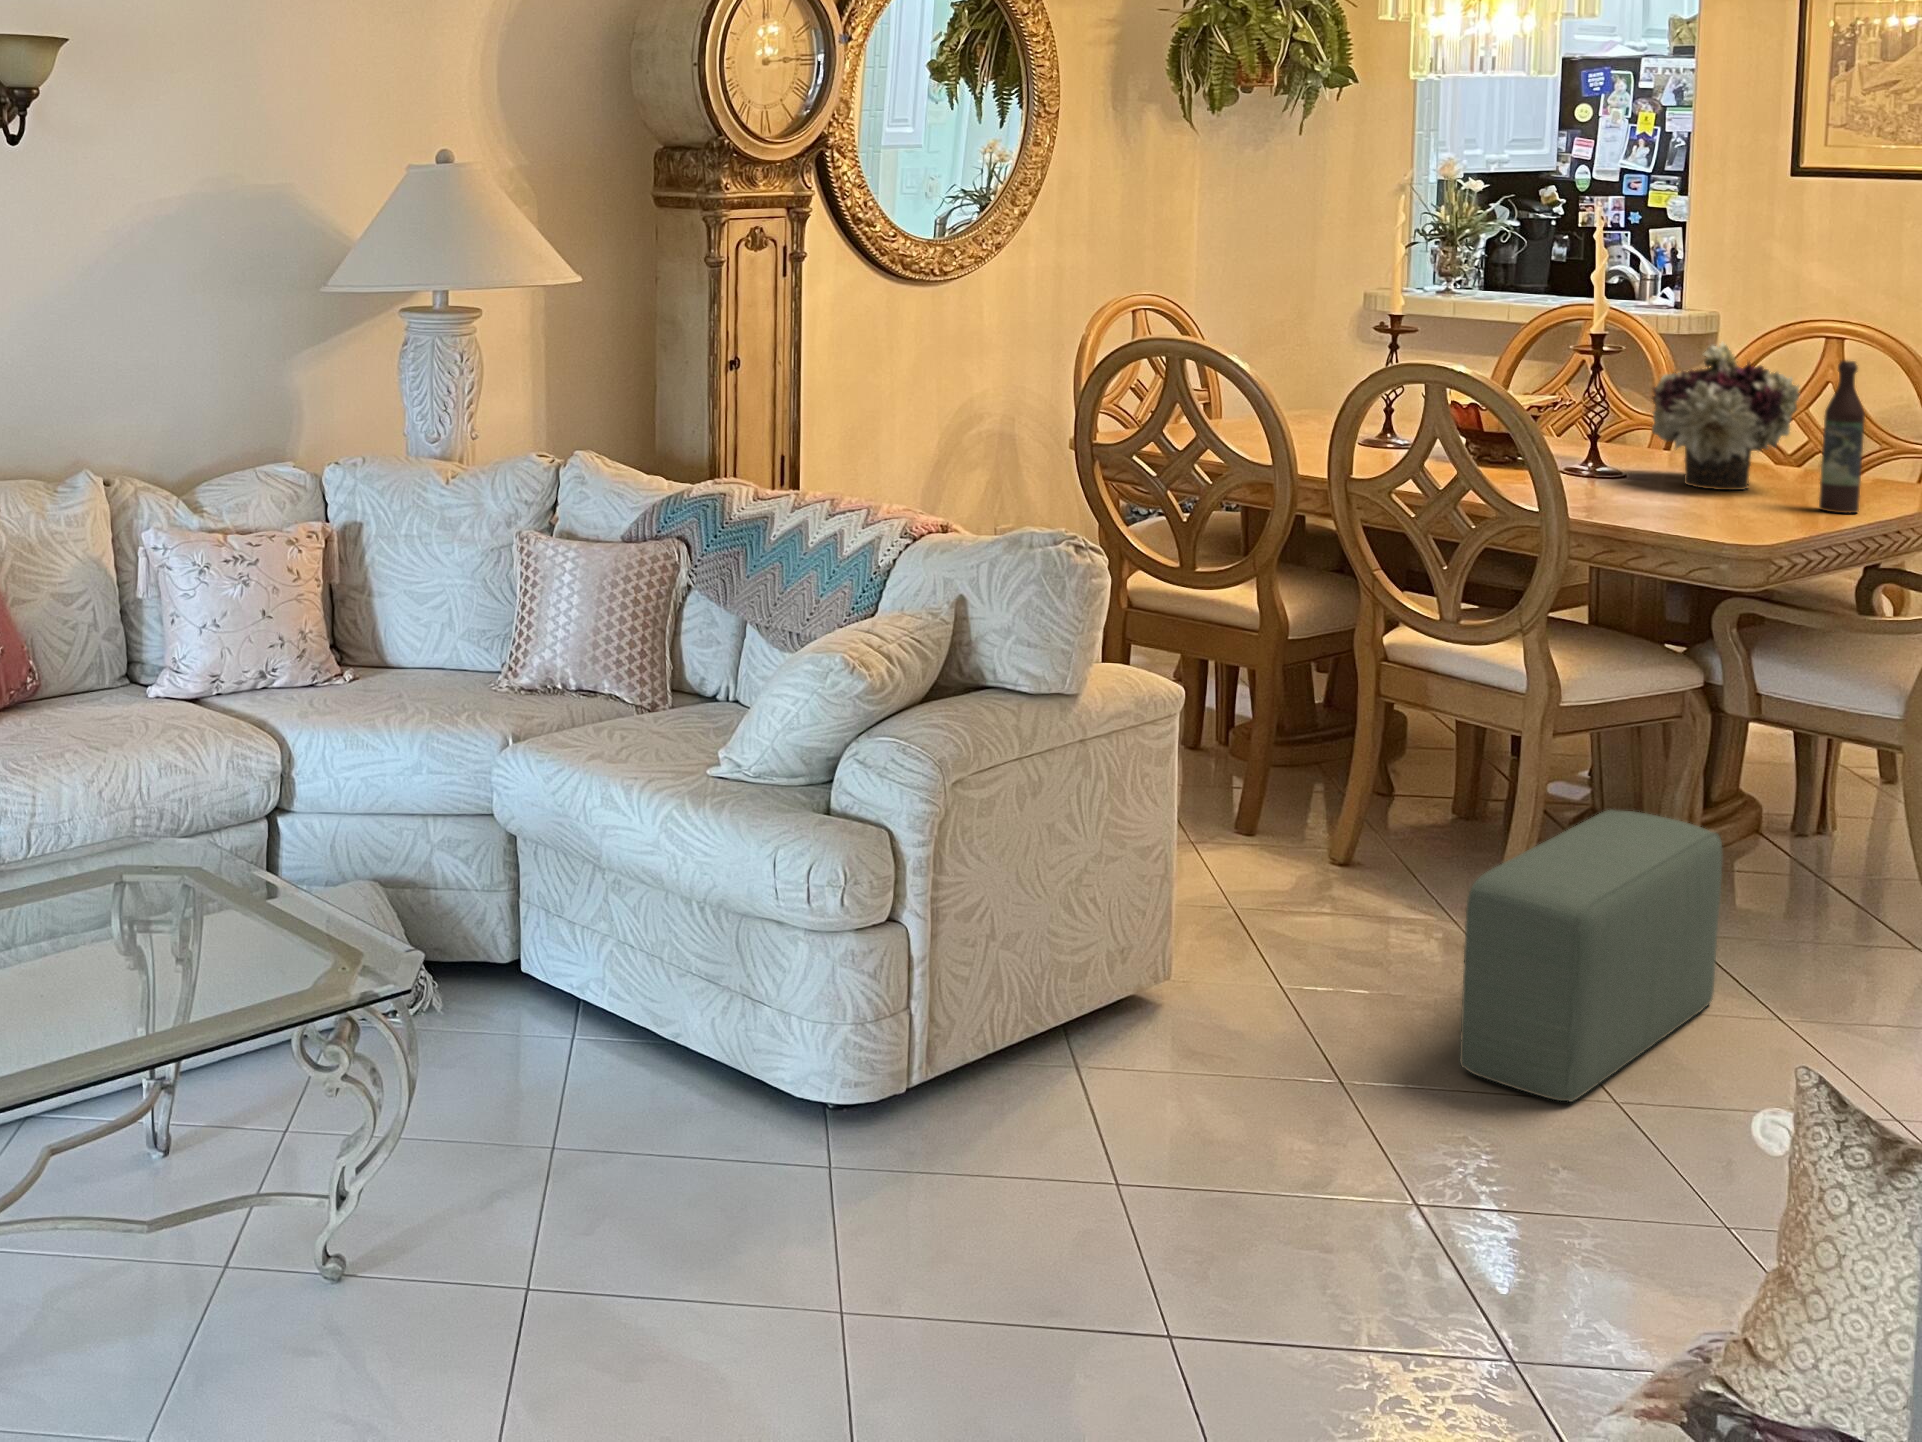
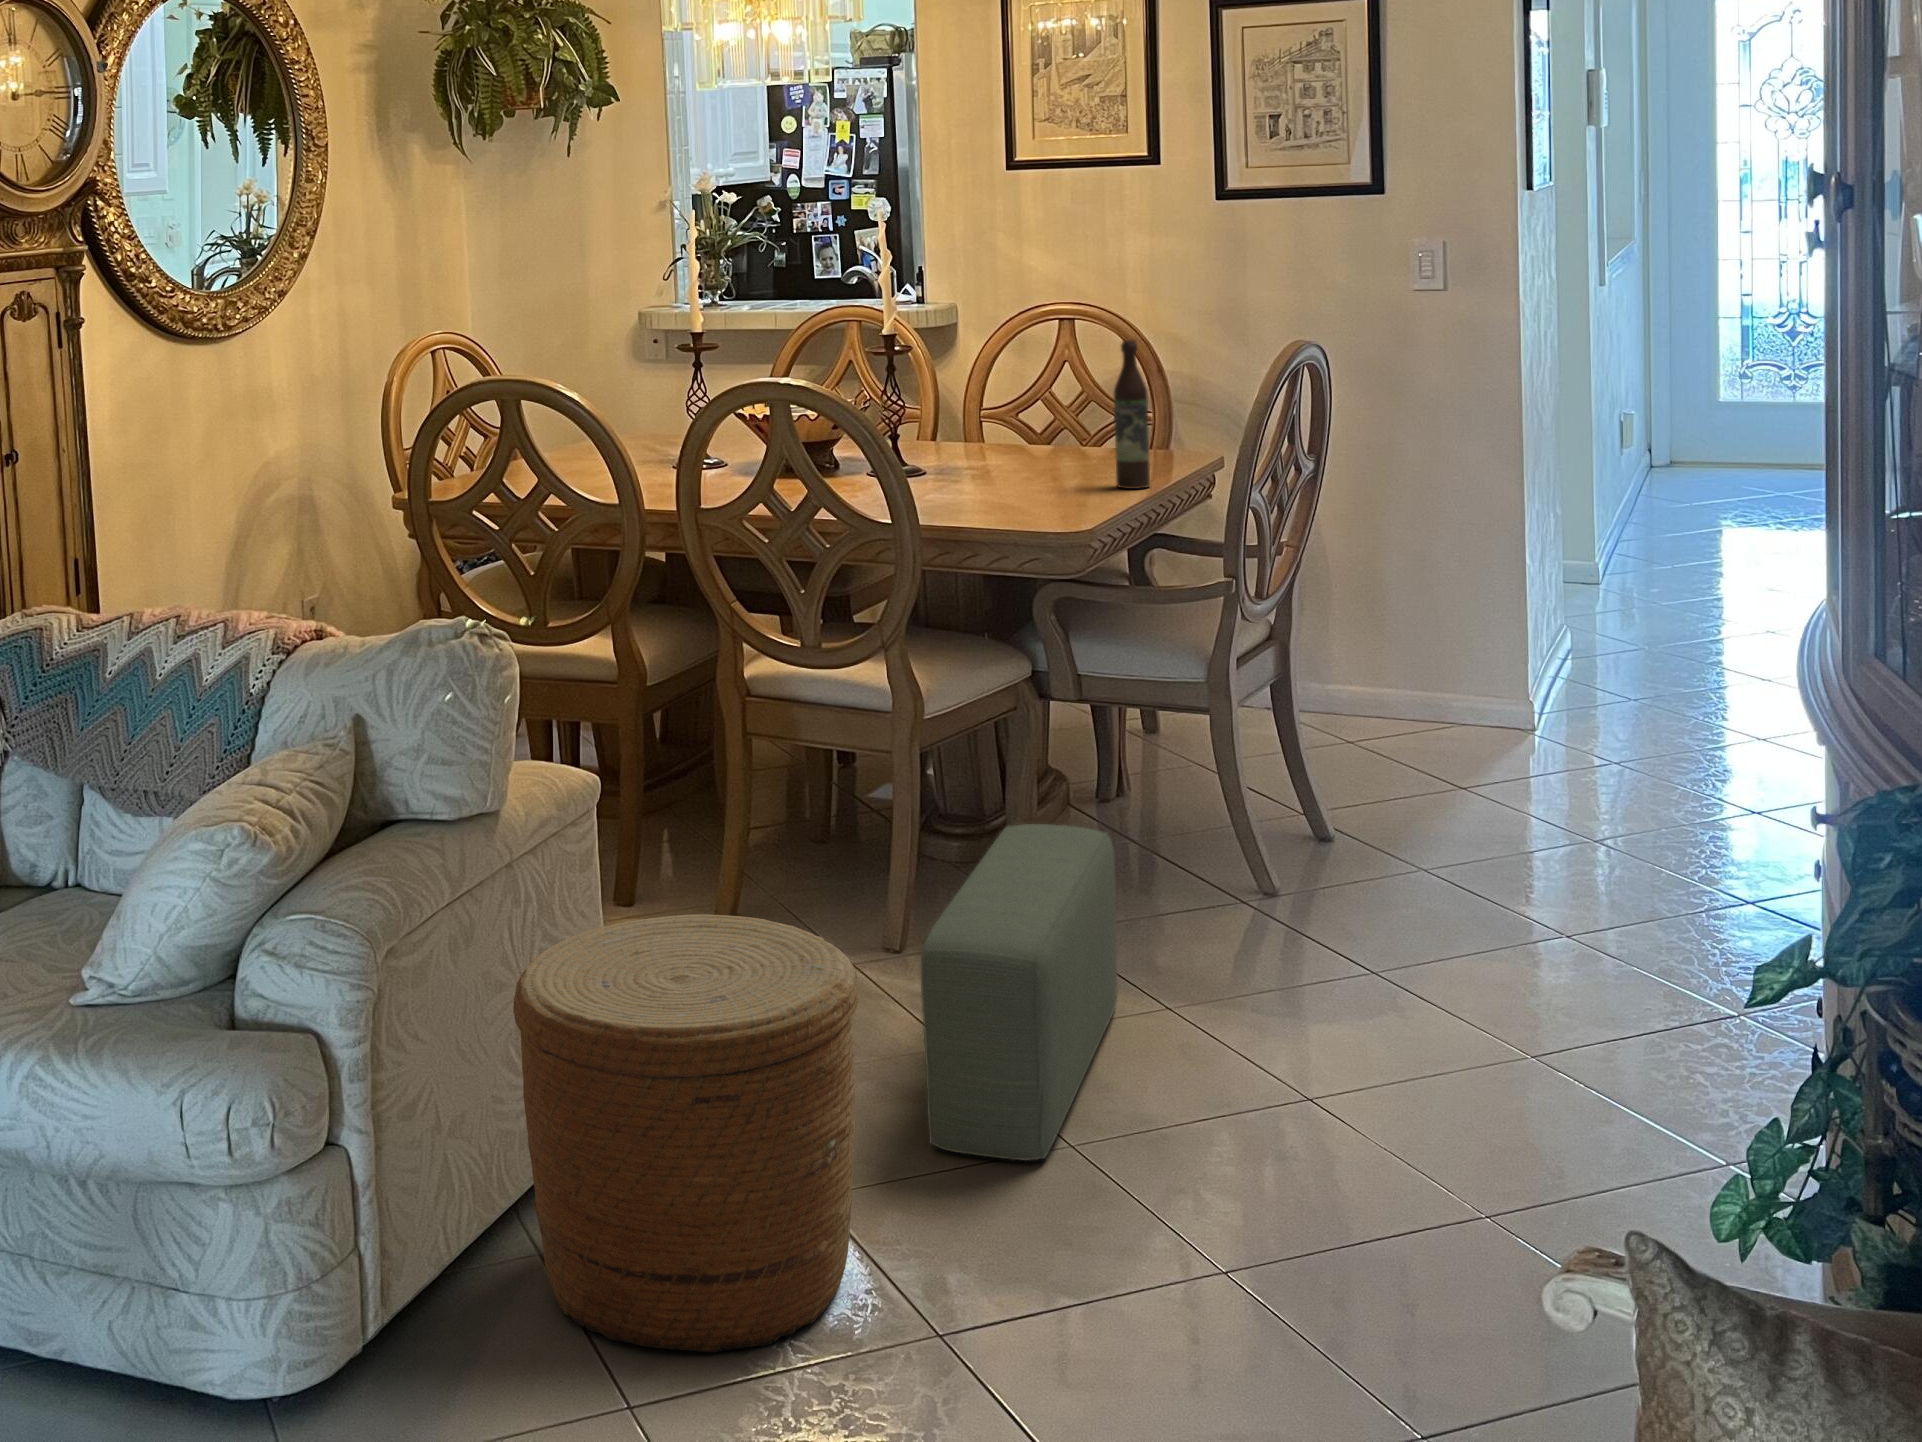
flower arrangement: present [1652,343,1799,490] -> none [949,332,1083,478]
woven basket: none [1058,805,1373,1171] -> present [513,914,859,1353]

